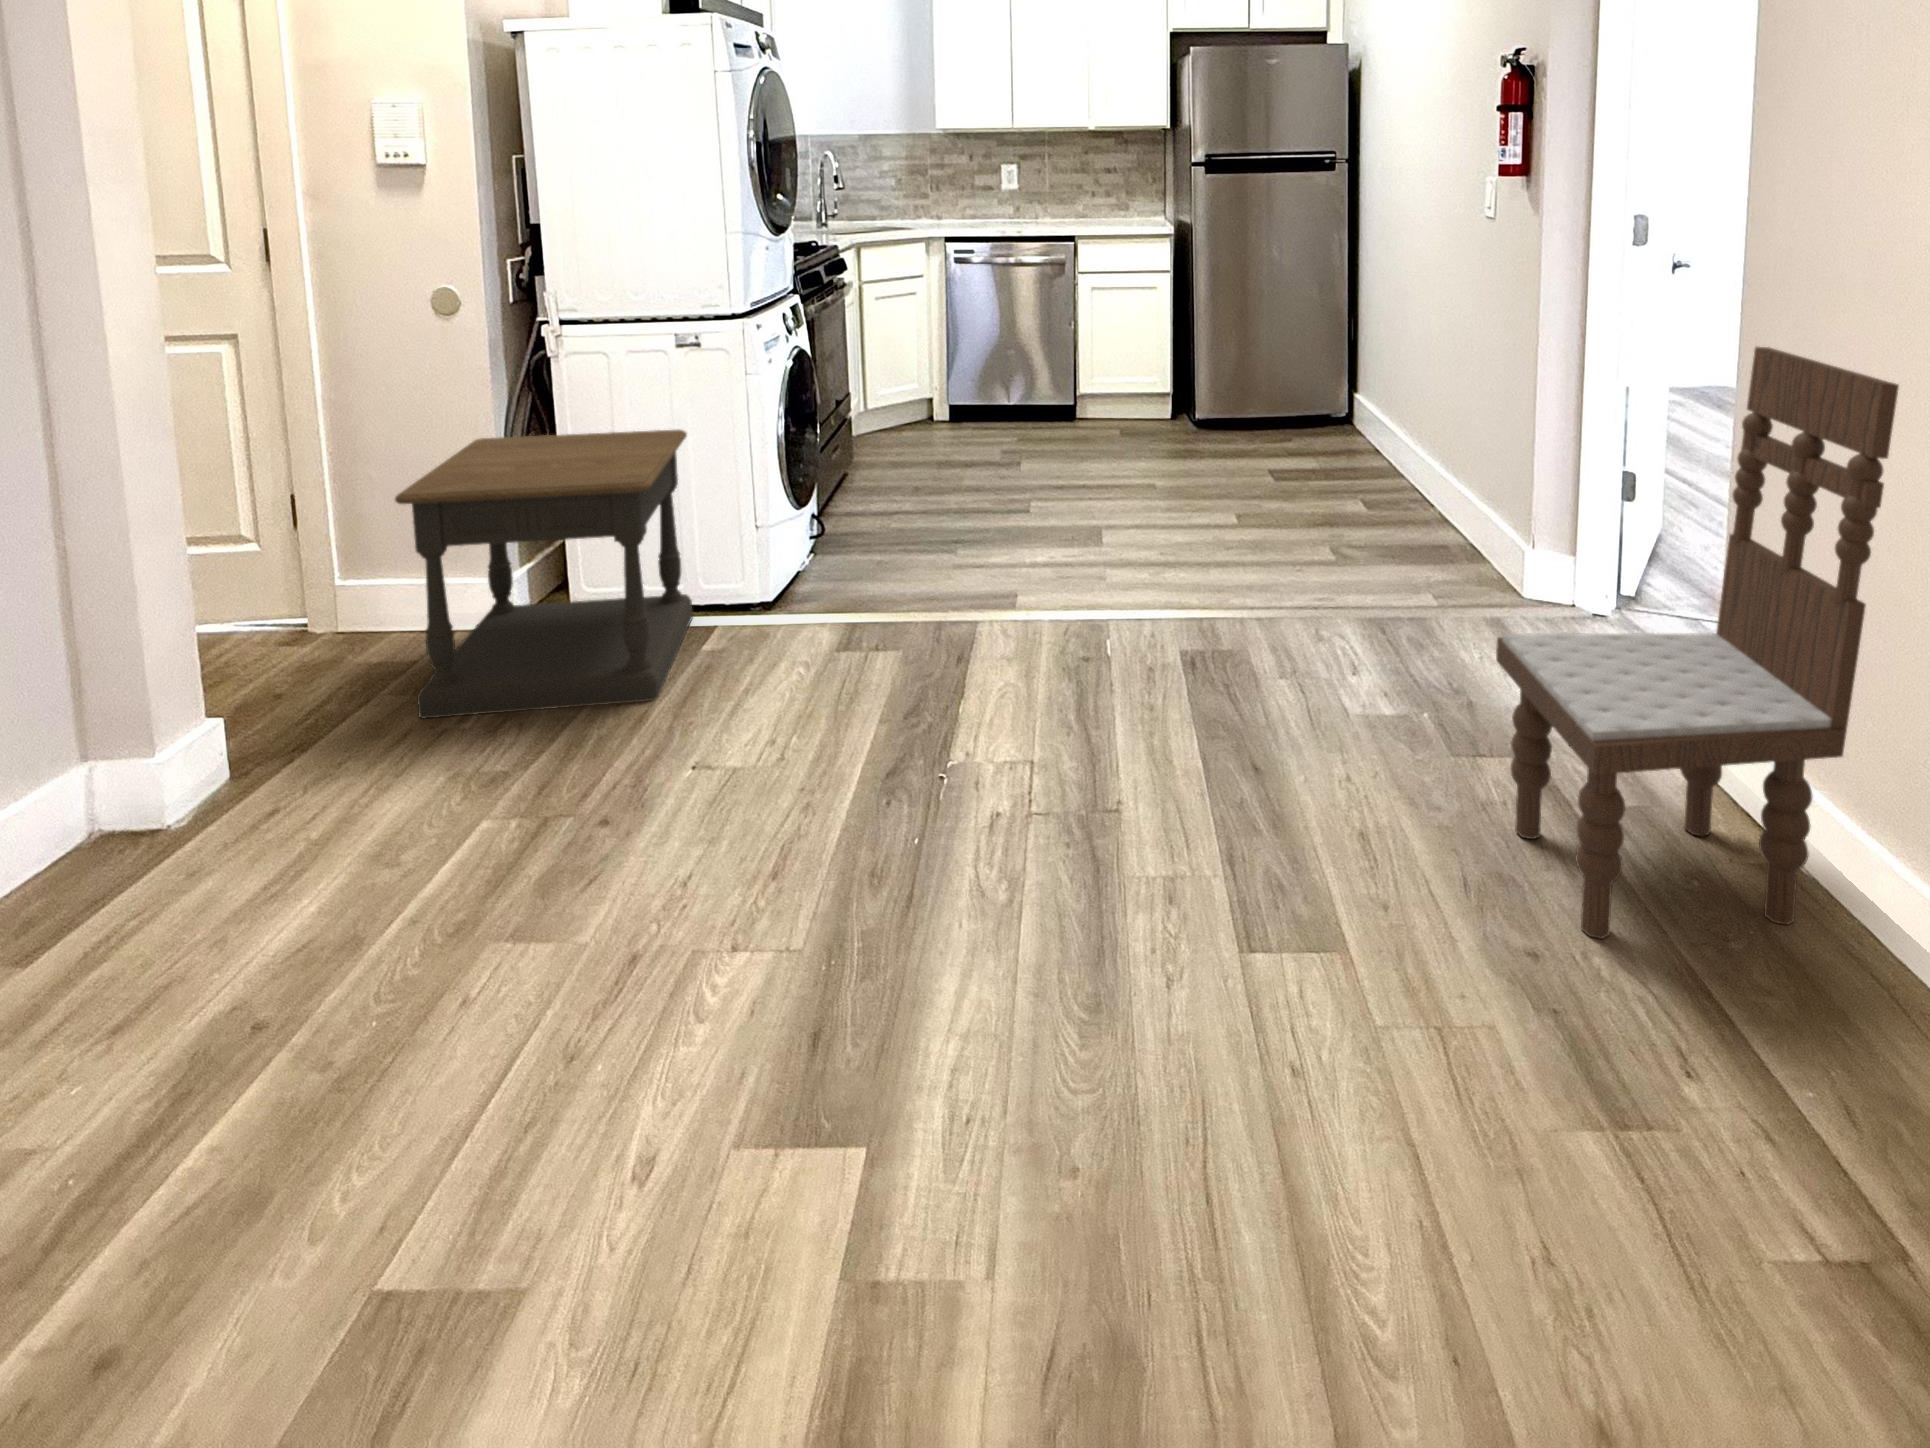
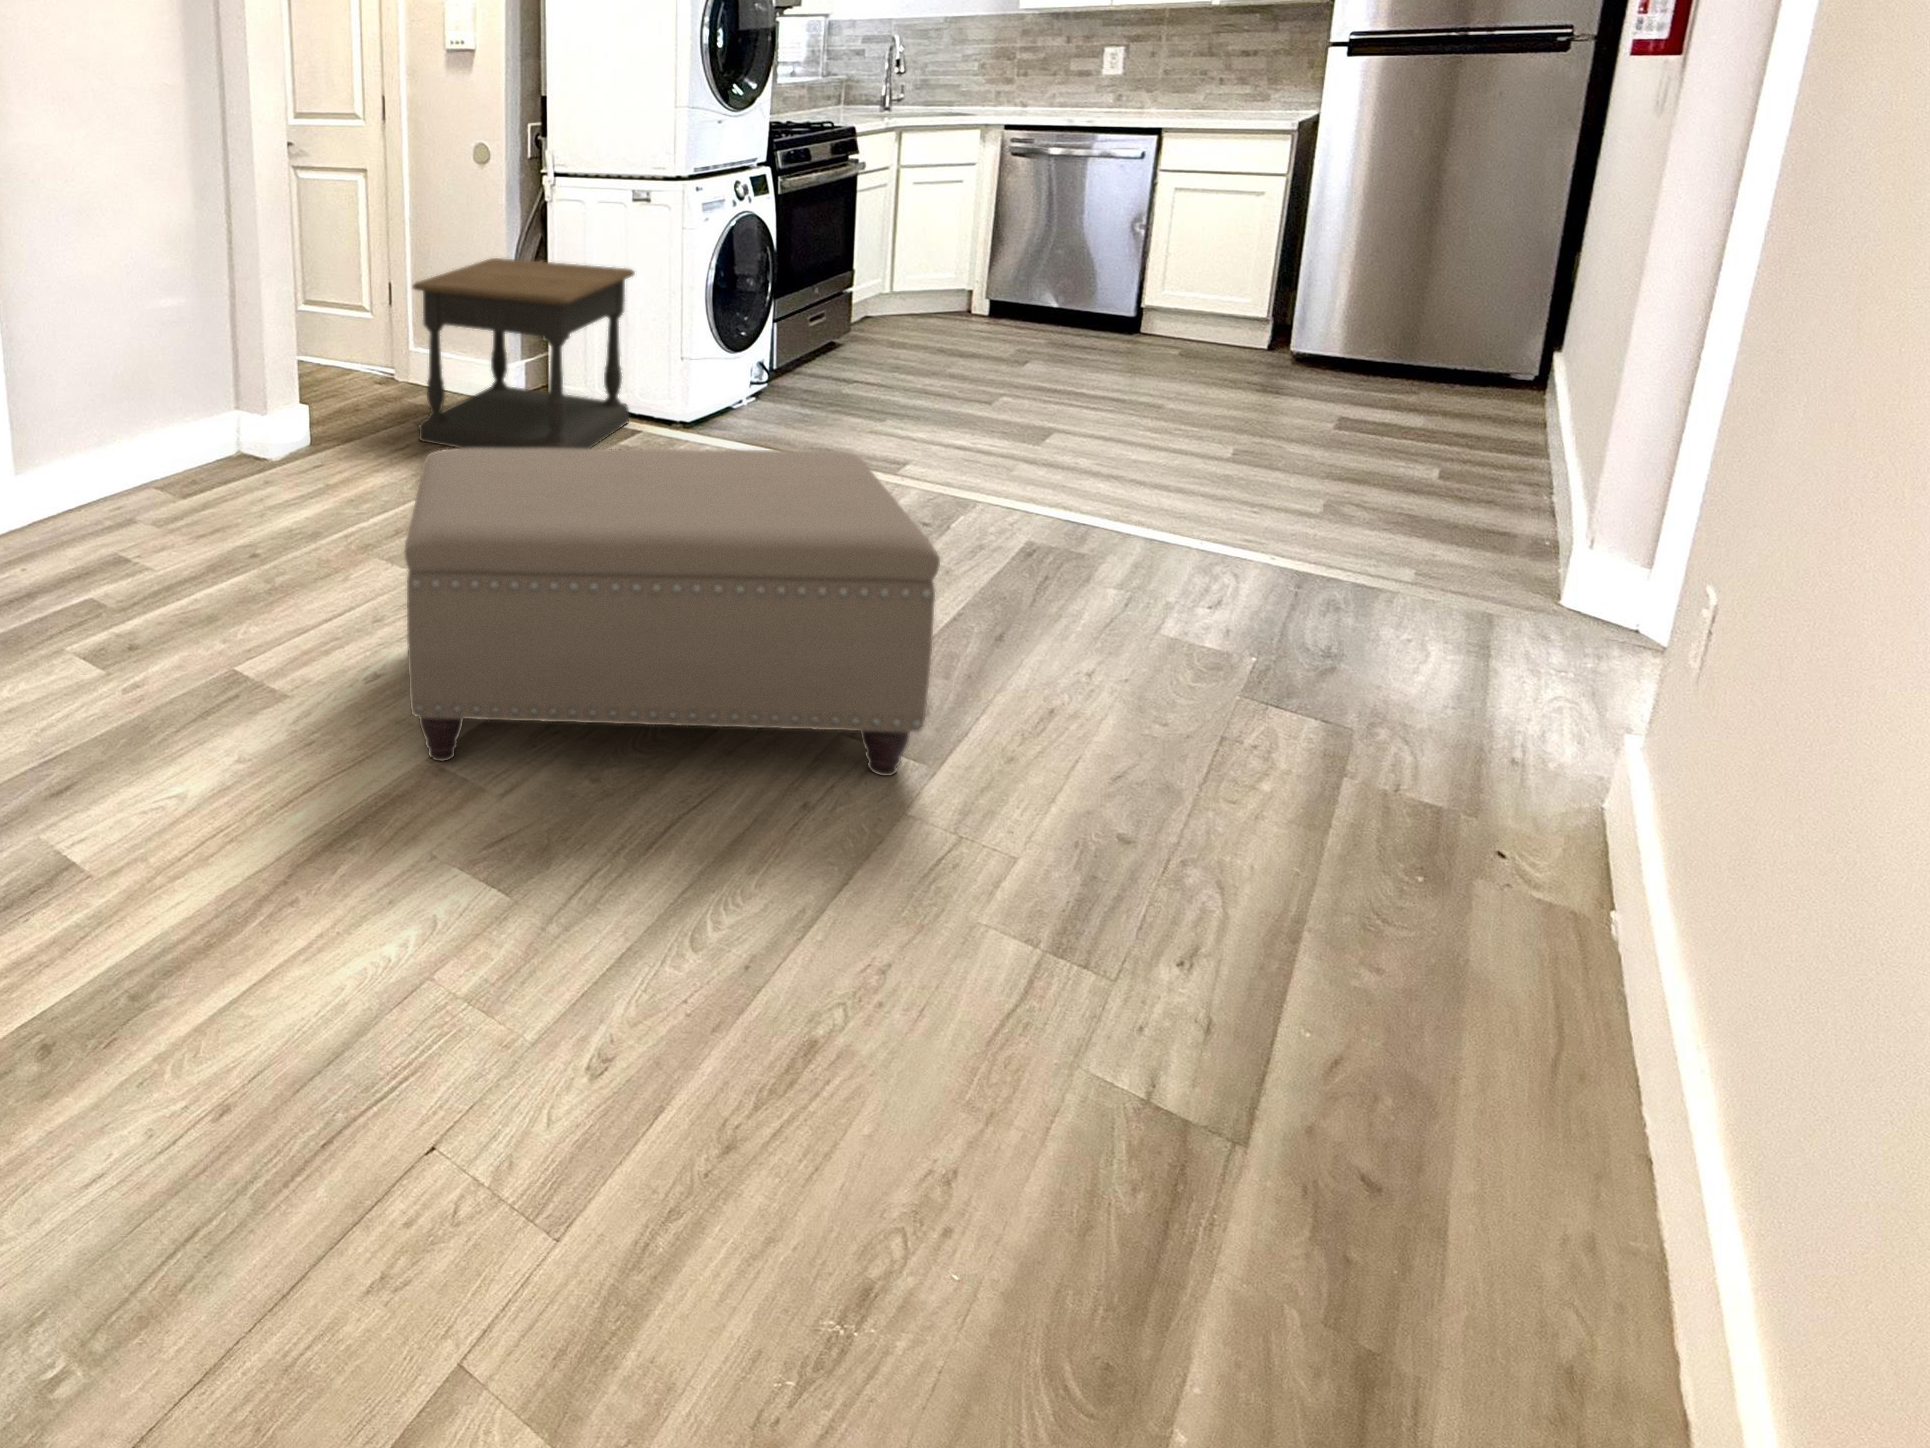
dining chair: present [1496,347,1899,939] -> none [1200,275,1734,940]
ottoman: none [664,618,1367,1274] -> present [405,448,940,776]

